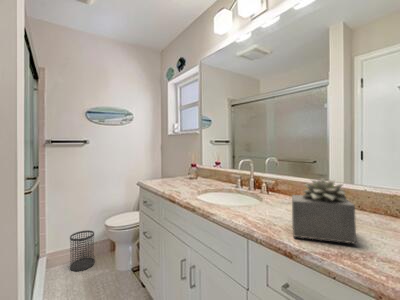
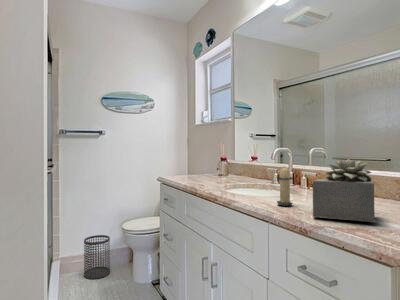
candle: none [249,180,268,219] -> present [277,168,293,206]

